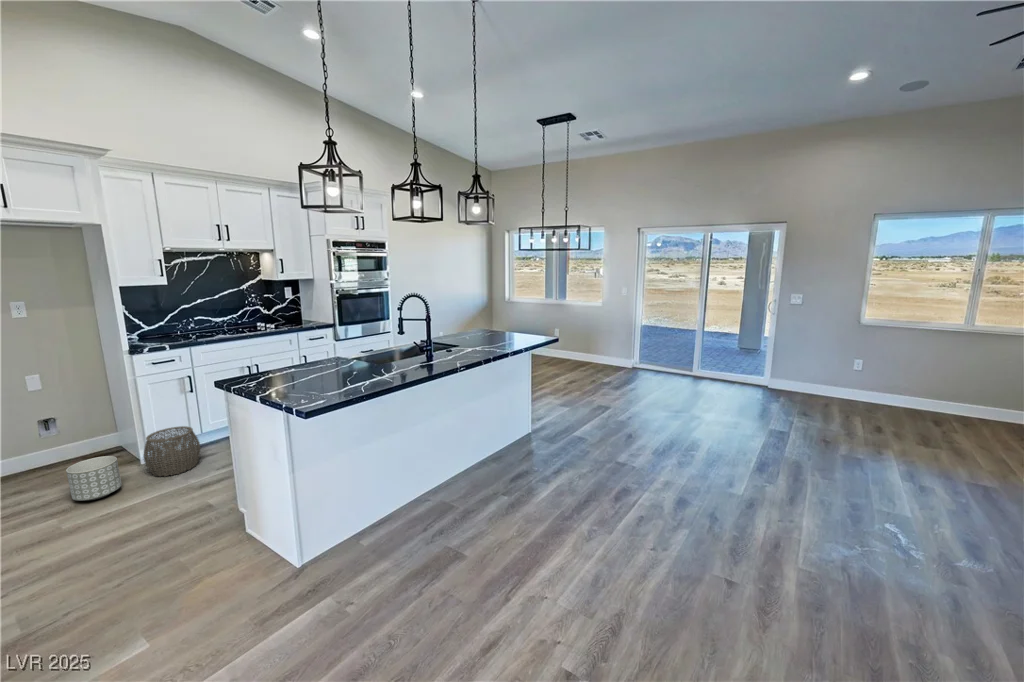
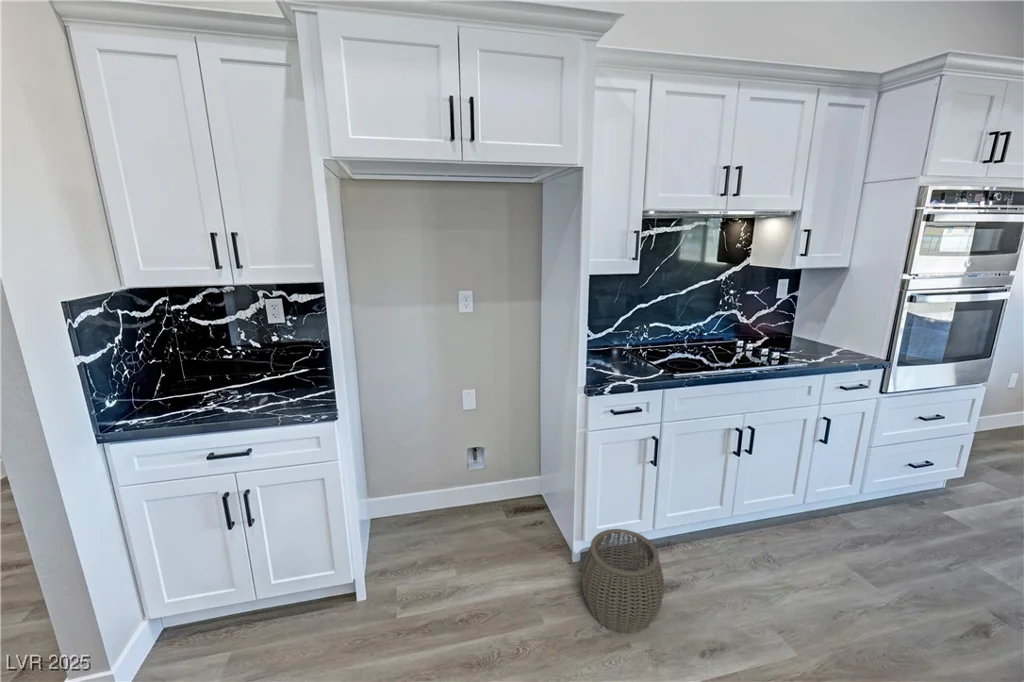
planter: present [66,456,122,501] -> none [492,563,554,653]

